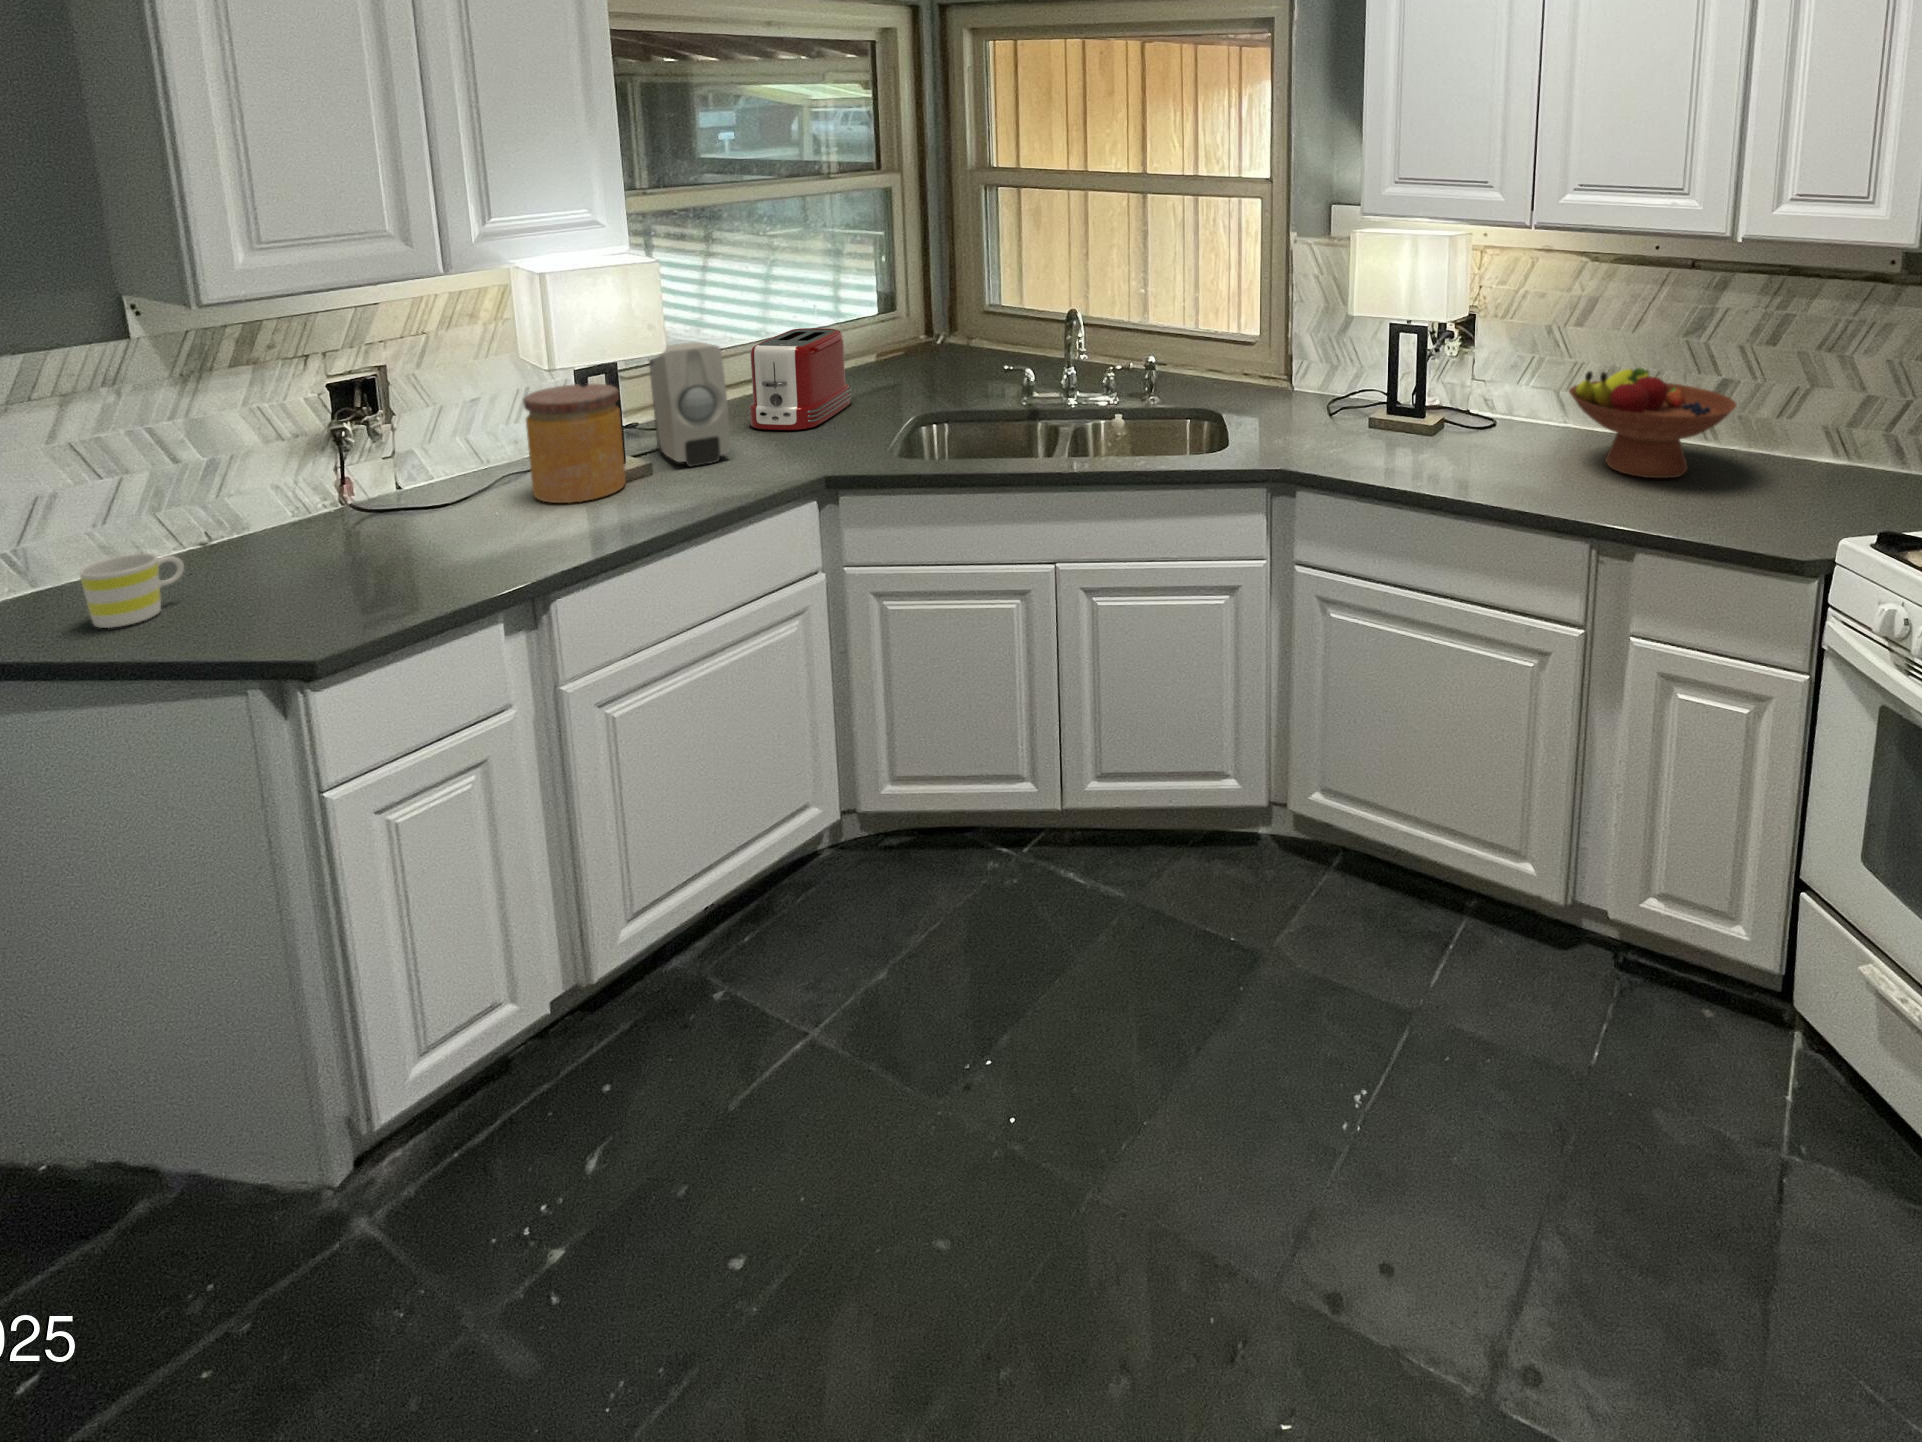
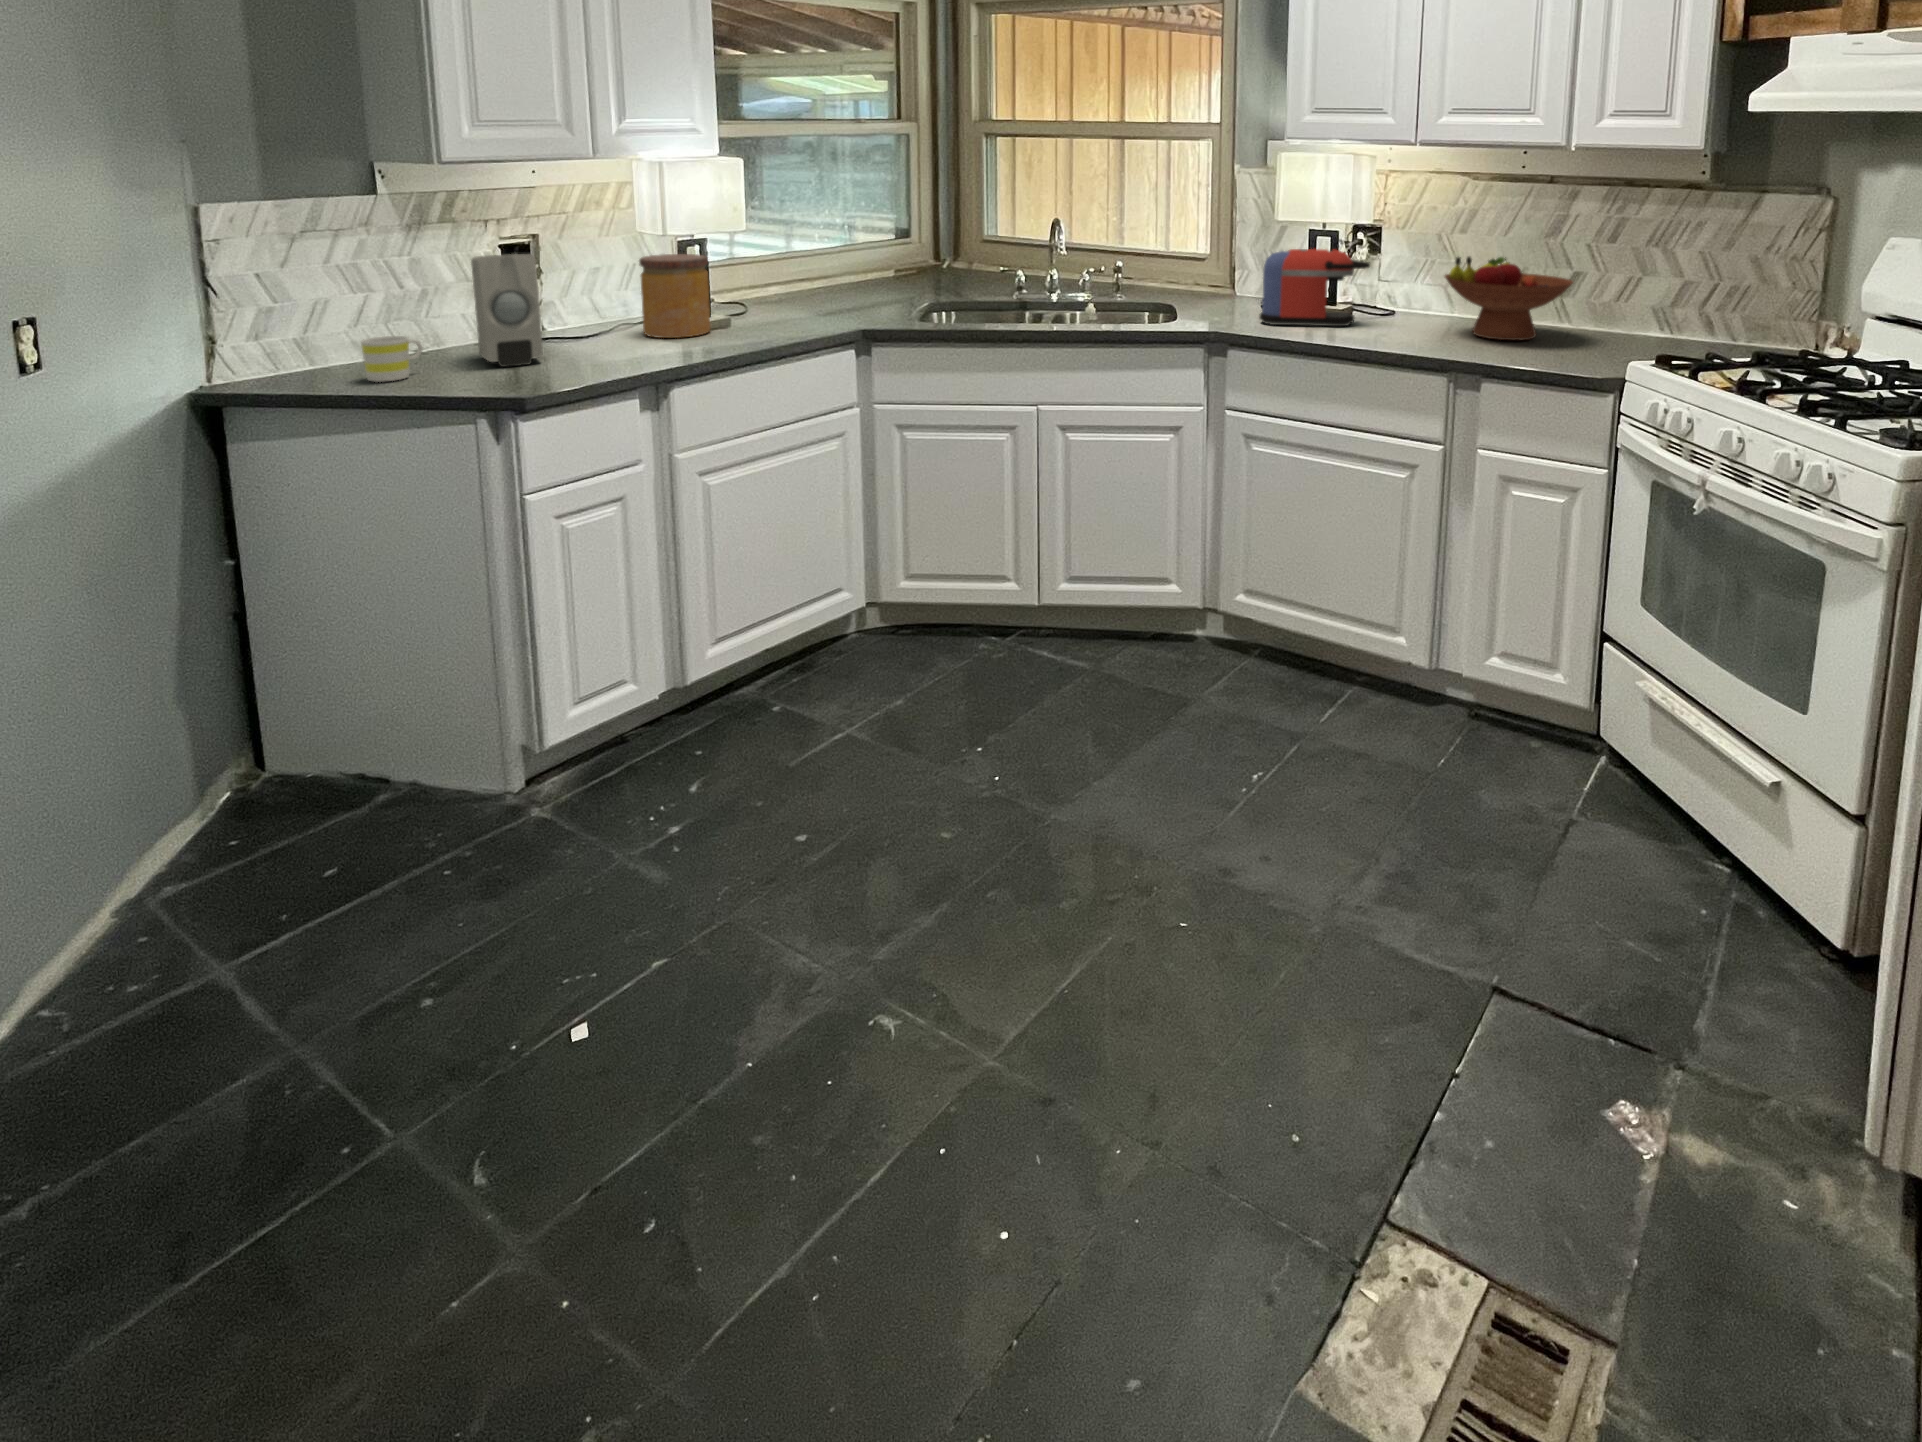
toaster: present [748,328,852,430] -> none [795,235,874,308]
soap dispenser: present [649,342,730,466] -> present [471,254,543,367]
coffee maker: none [1335,355,1473,452] -> present [1260,249,1370,326]

